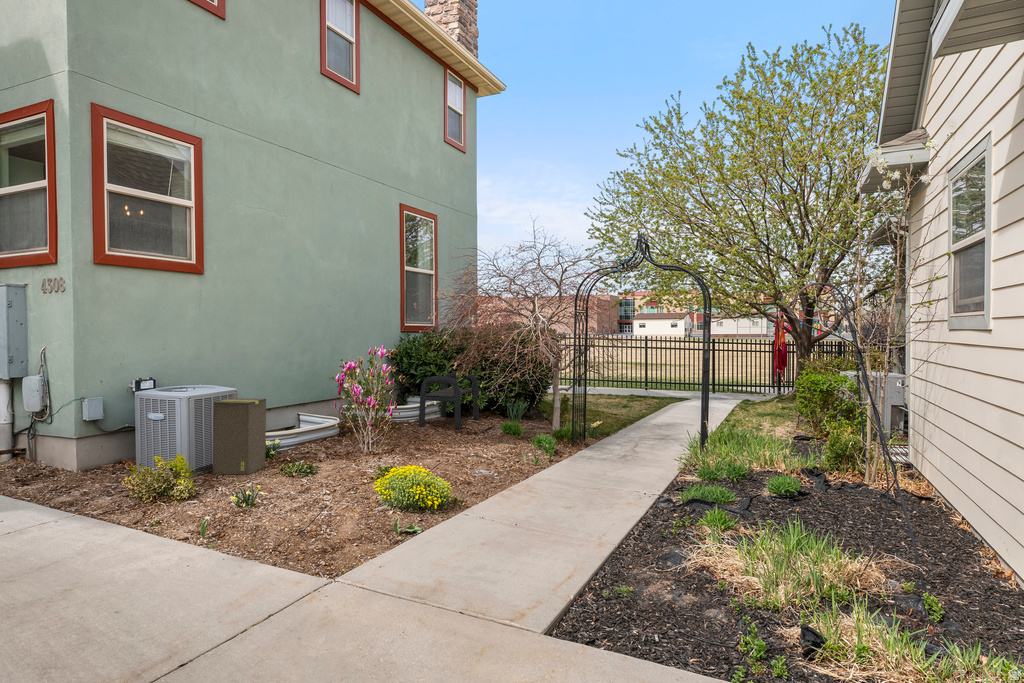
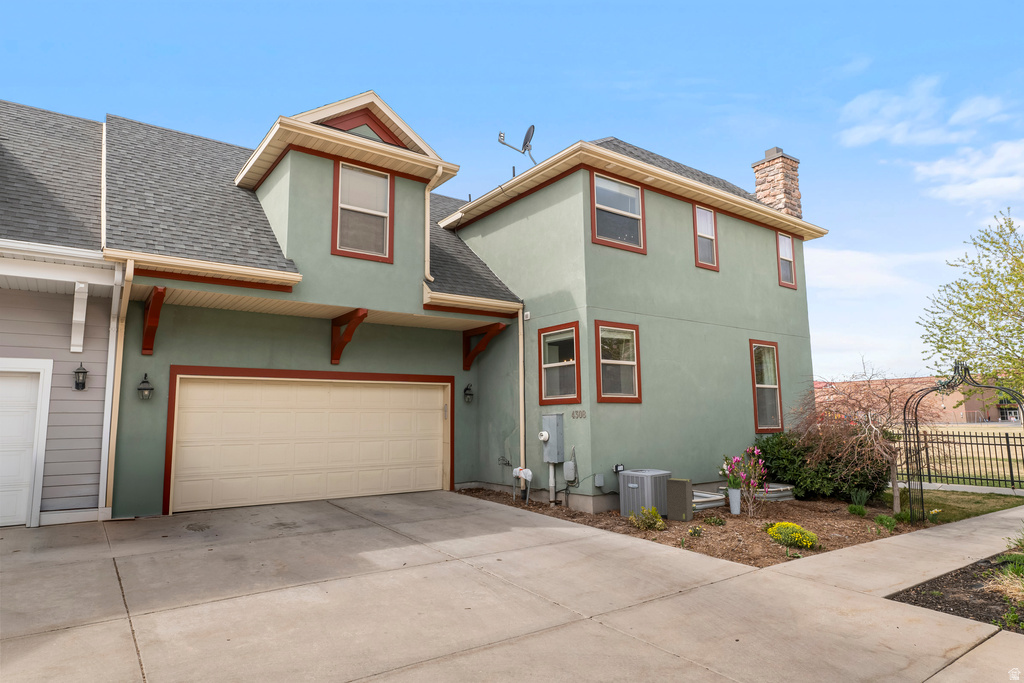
bench: present [419,372,479,429] -> none [779,466,828,508]
planter: none [333,387,364,449] -> present [727,475,743,514]

